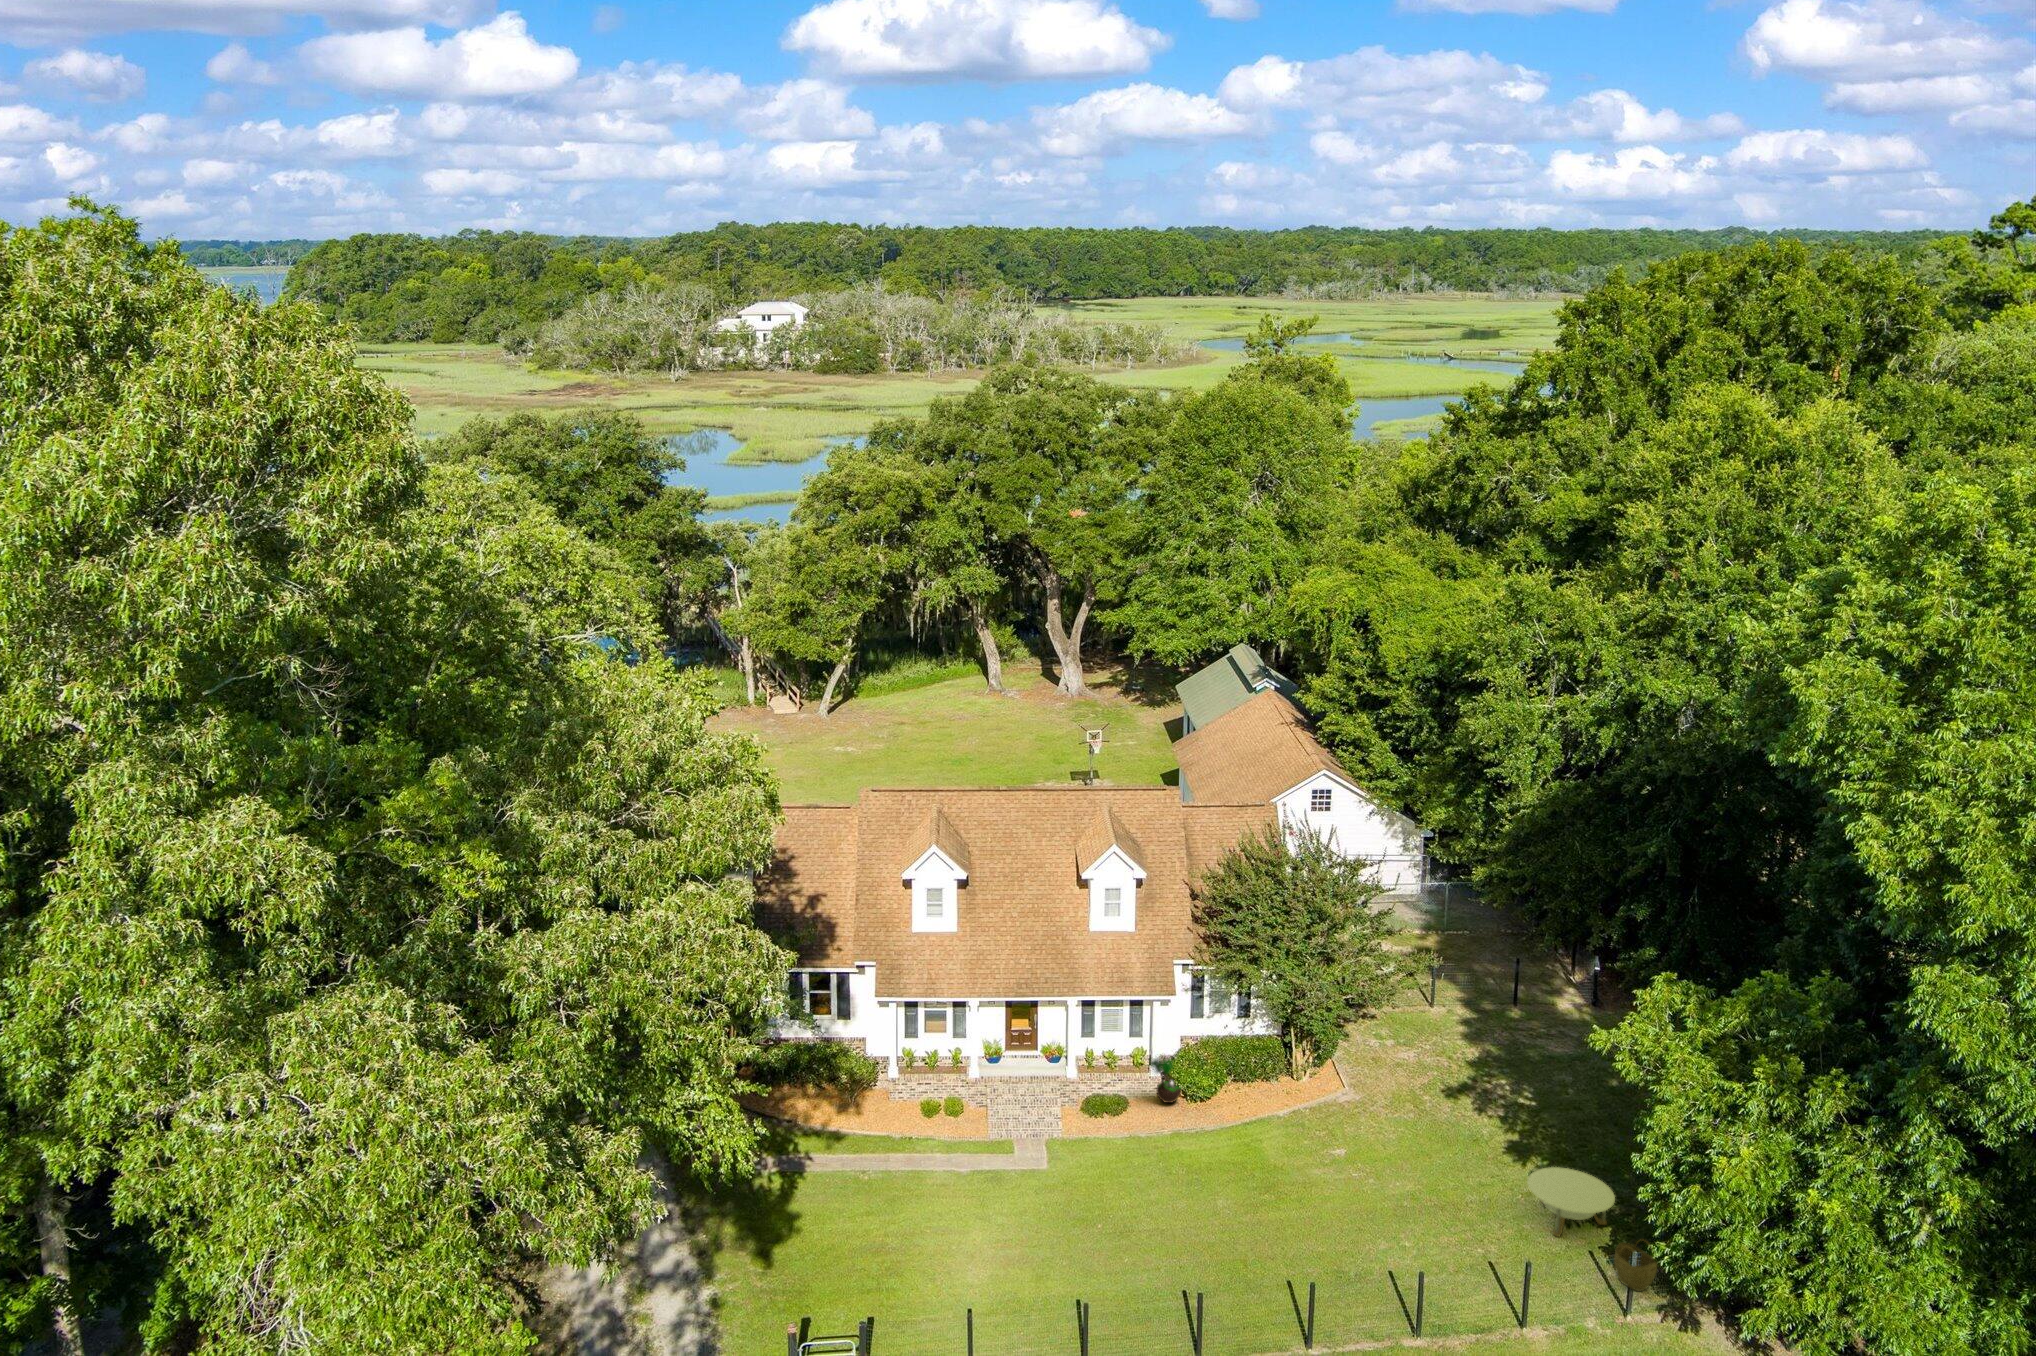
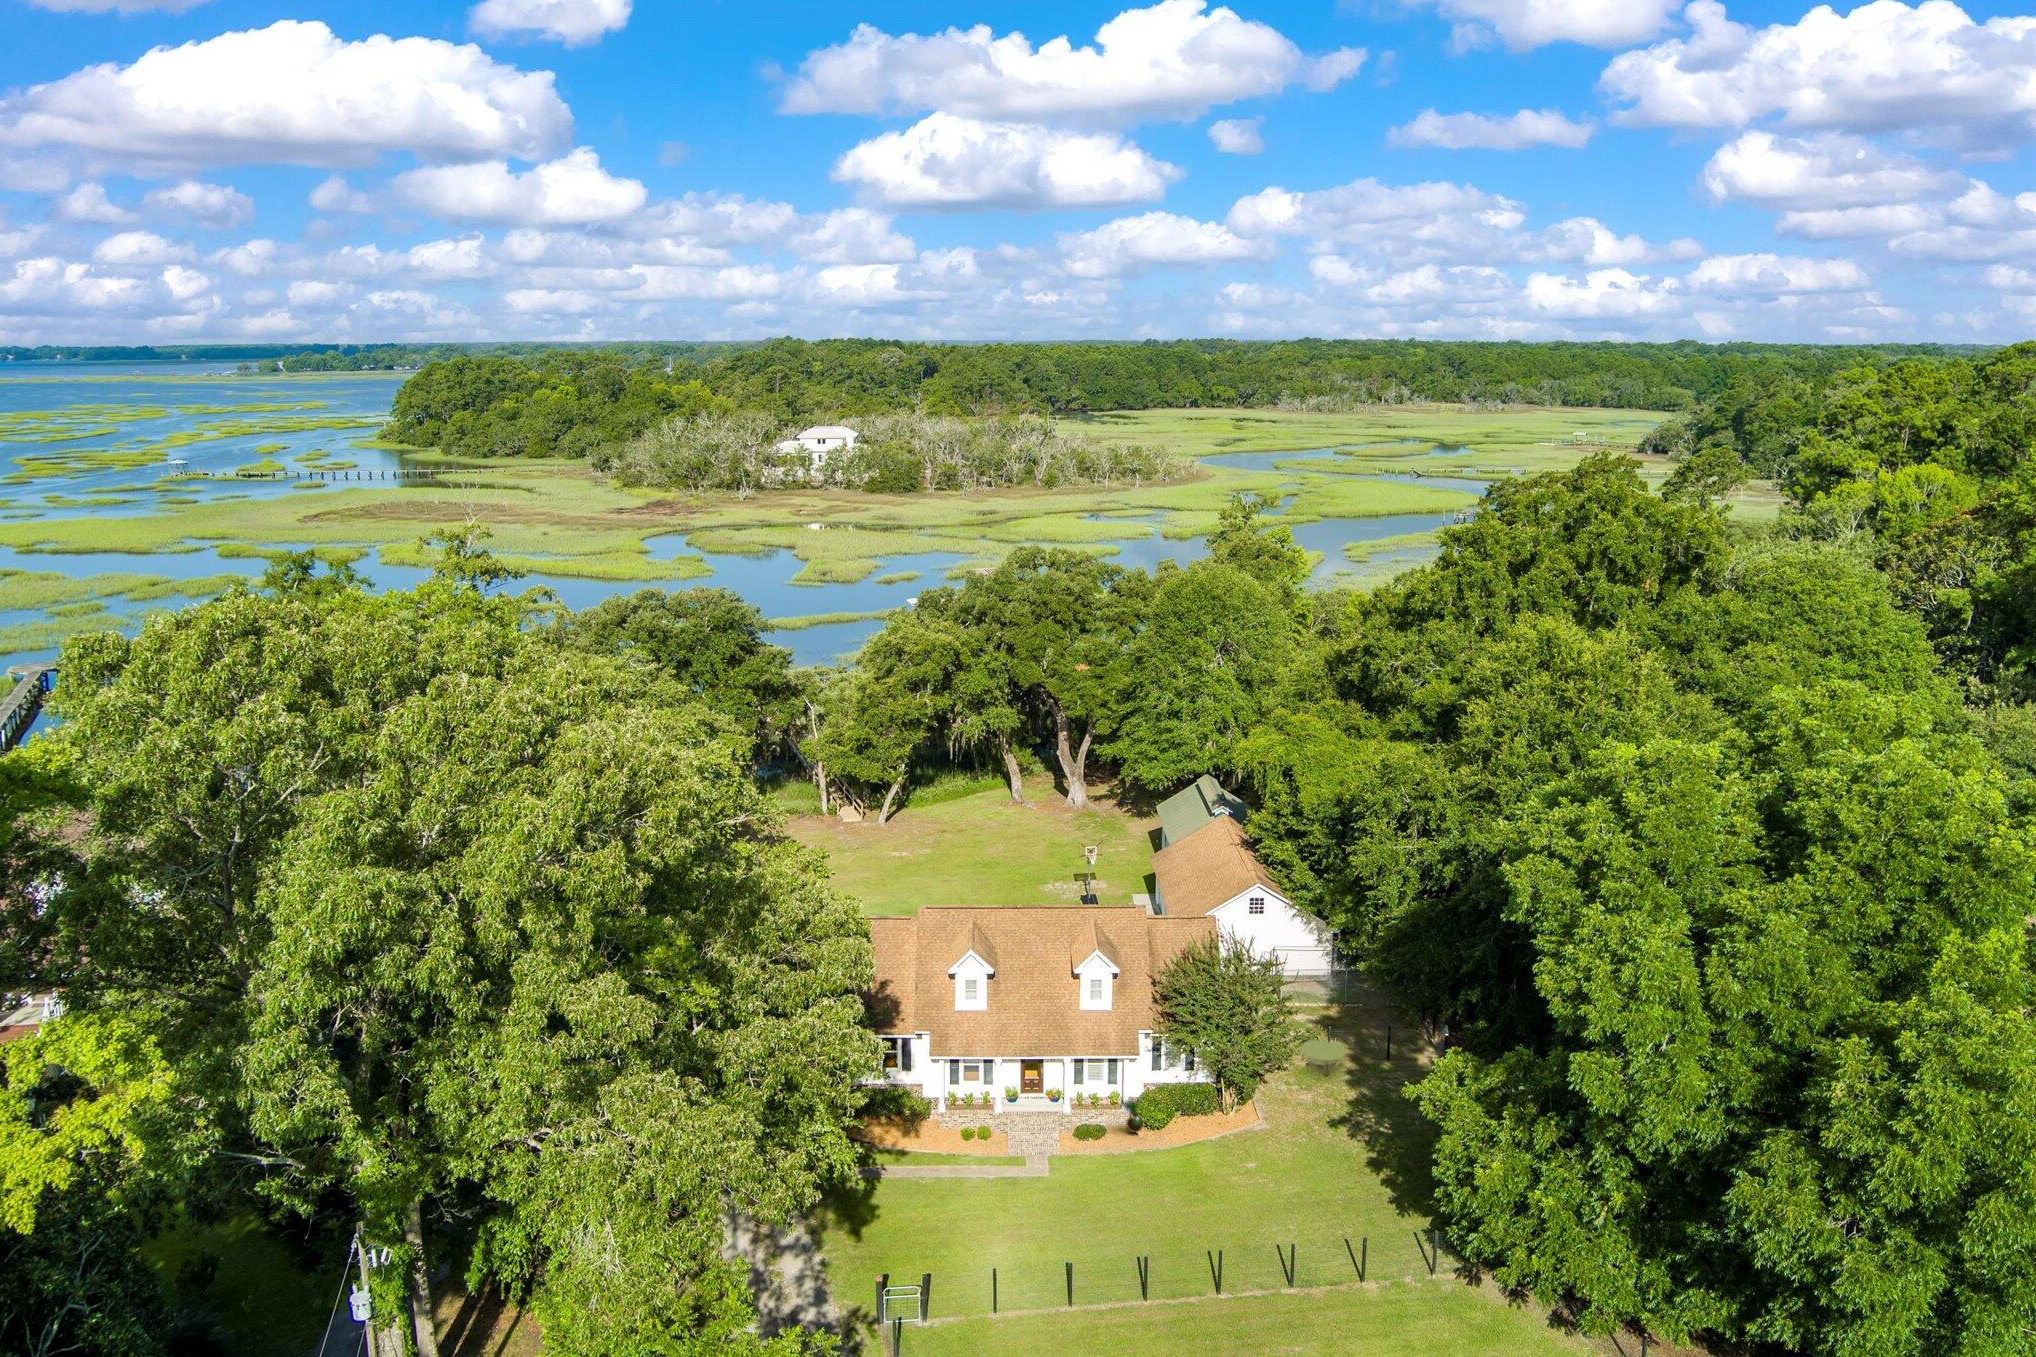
round table: present [1527,1167,1615,1236] -> present [1300,1040,1345,1076]
woven basket: present [1614,1243,1657,1291] -> none [1426,1228,1454,1263]

